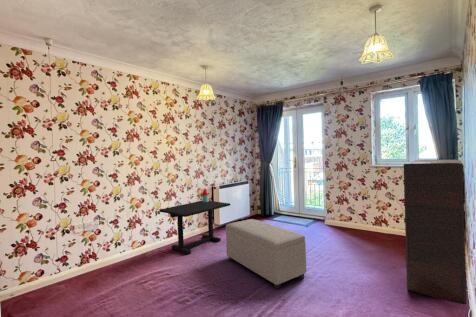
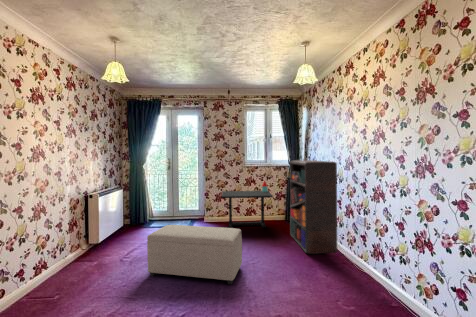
side table: present [159,190,230,254] -> present [222,181,273,228]

